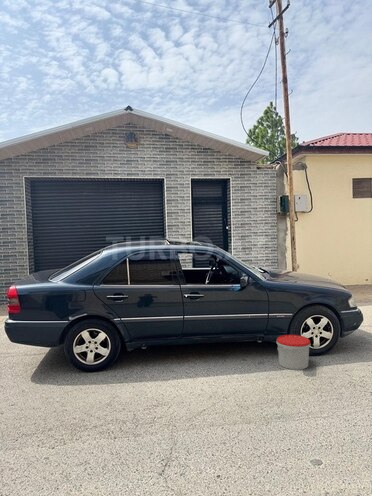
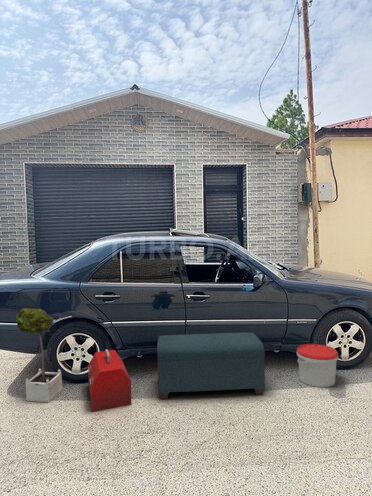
potted tree: none [41,307,80,387] -> present [16,308,62,402]
bench: none [161,326,251,382] -> present [157,333,265,399]
toolbox: none [101,341,141,393] -> present [88,349,131,412]

